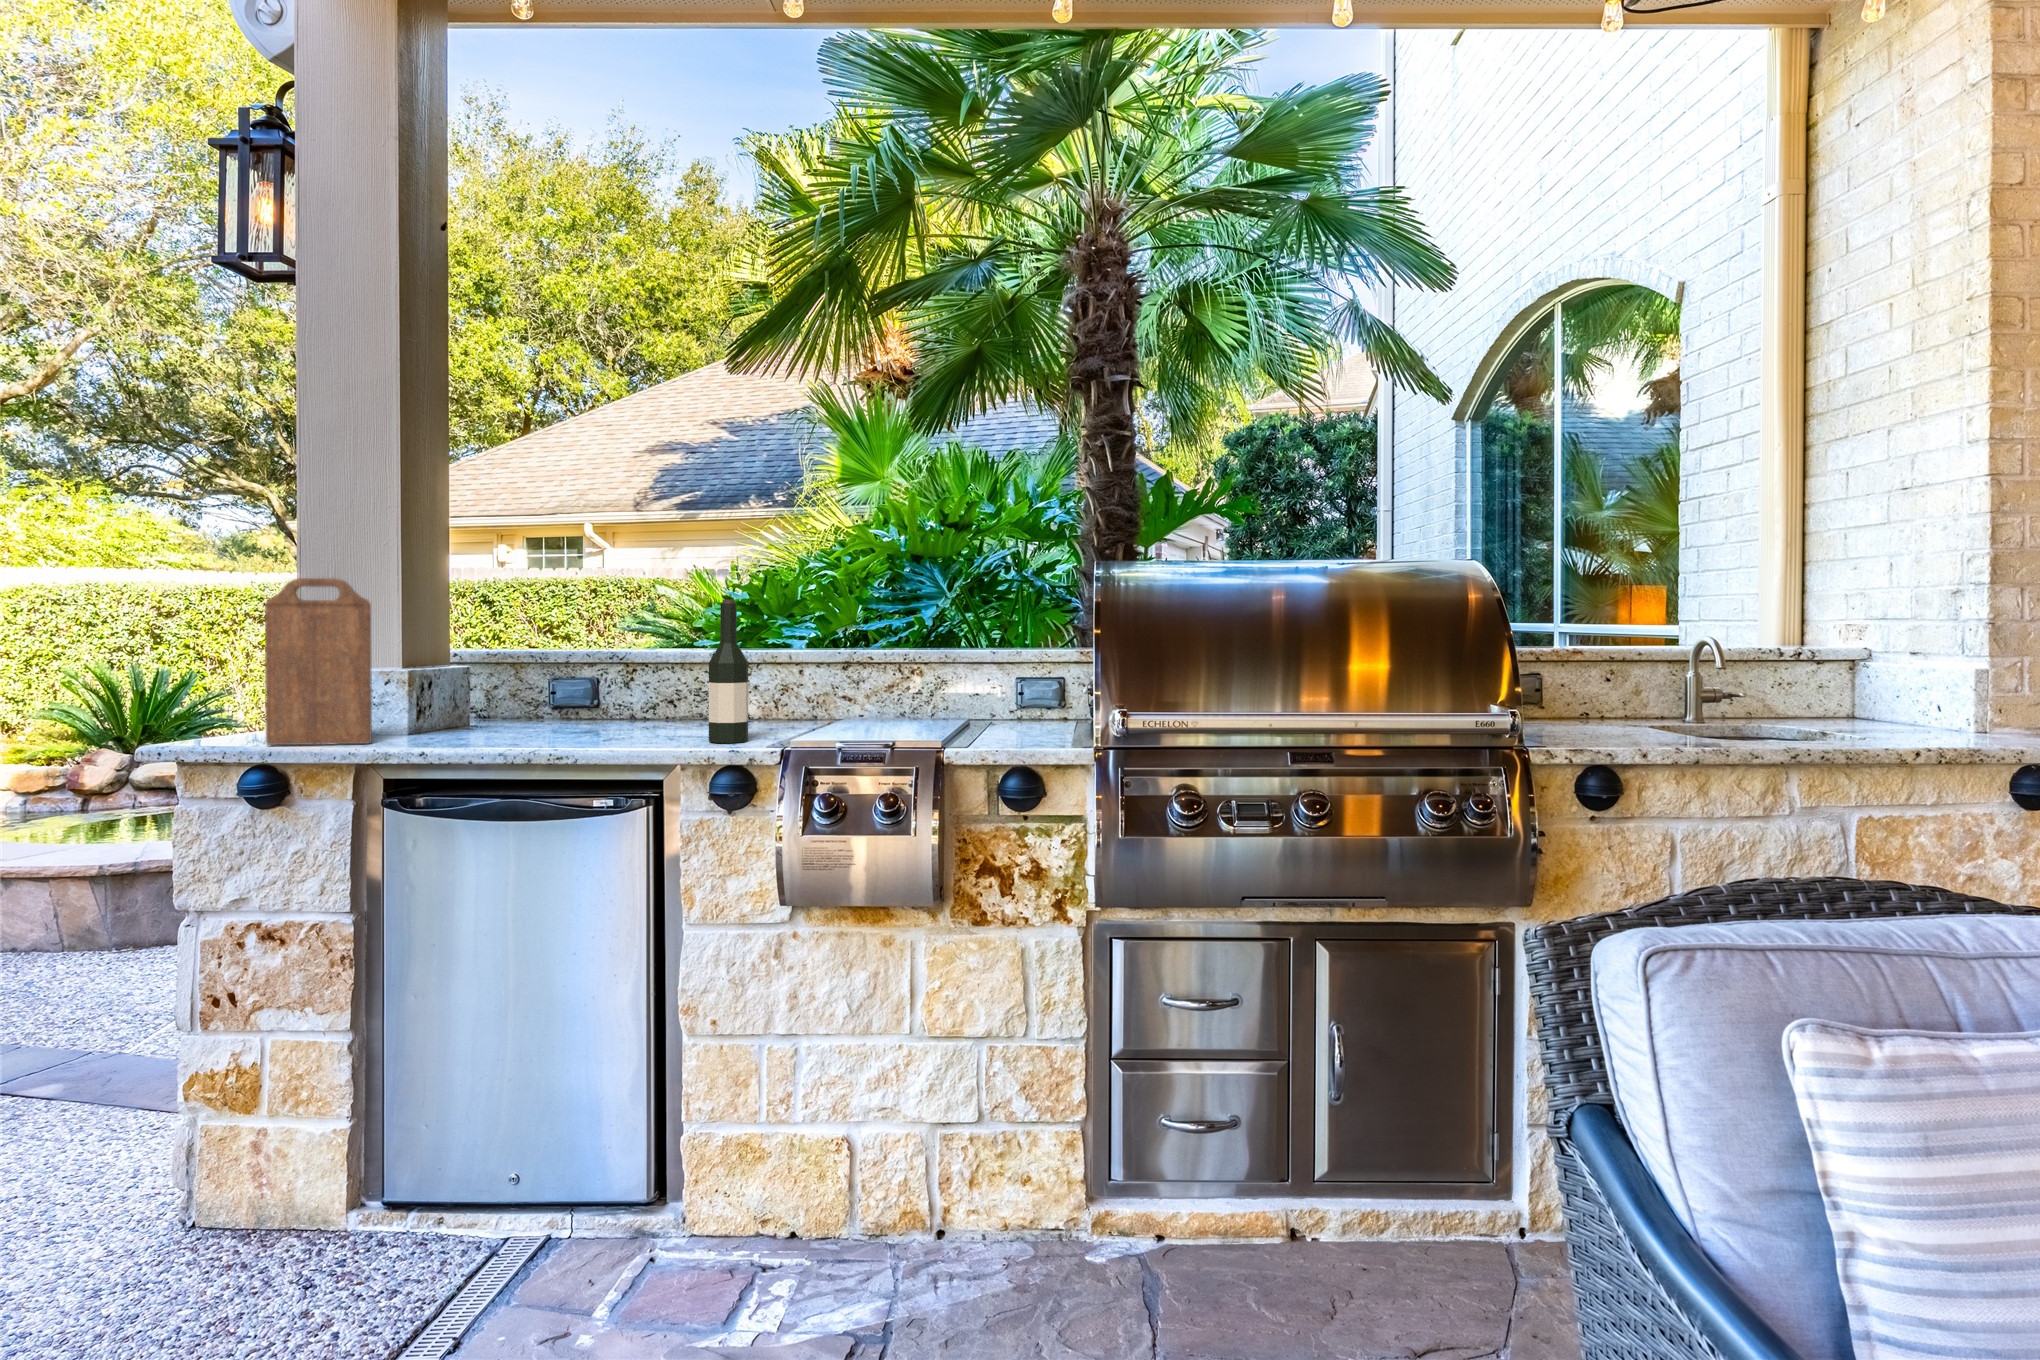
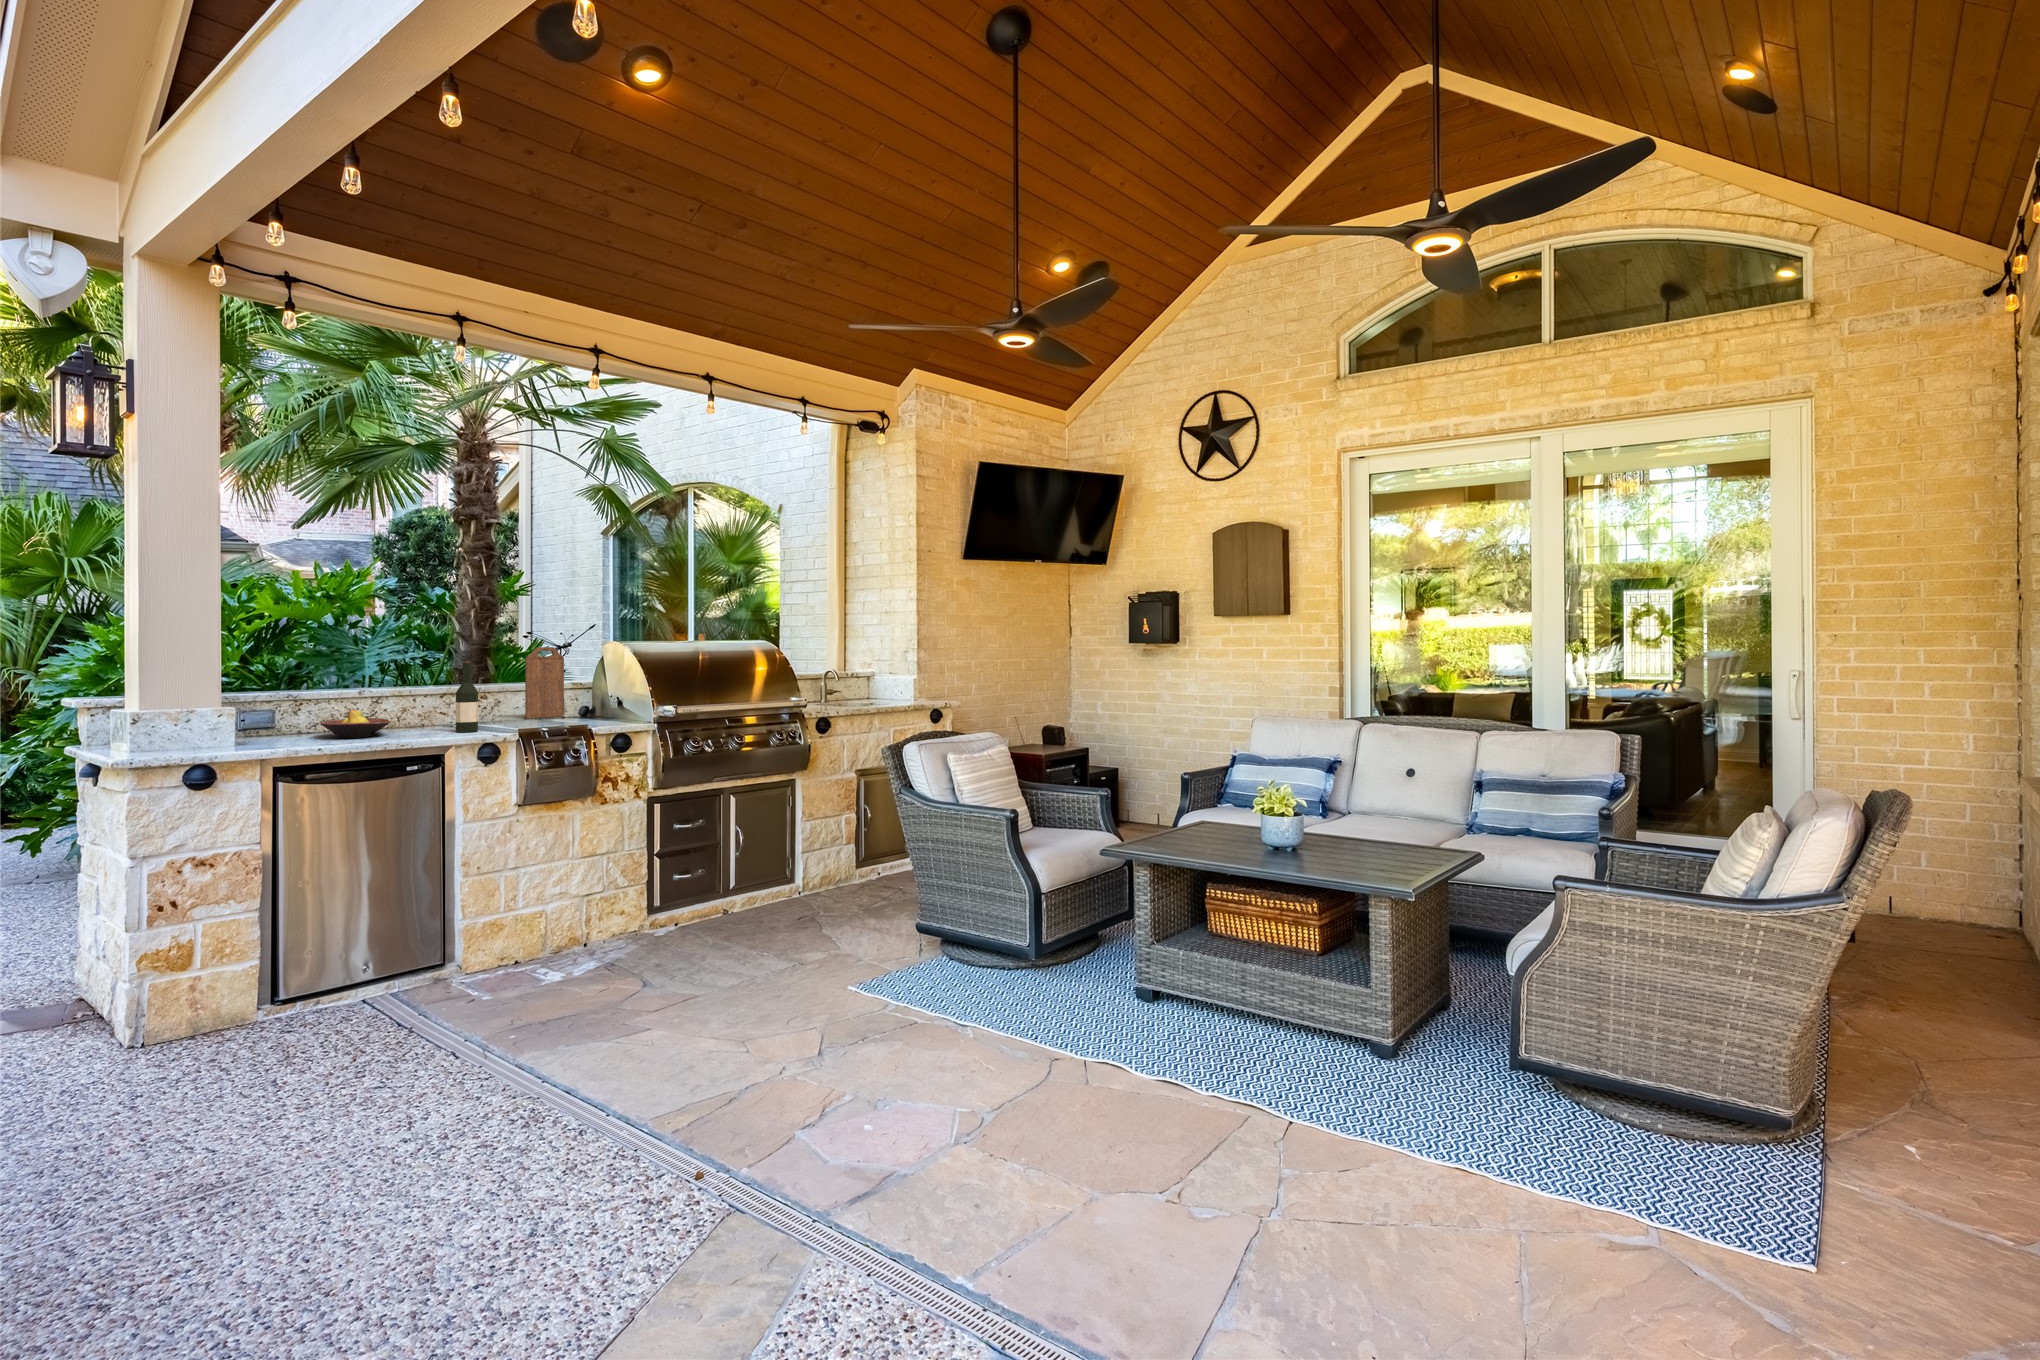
cutting board: present [265,578,372,745] -> present [525,647,564,719]
fruit bowl: none [516,685,668,739] -> present [320,709,389,738]

